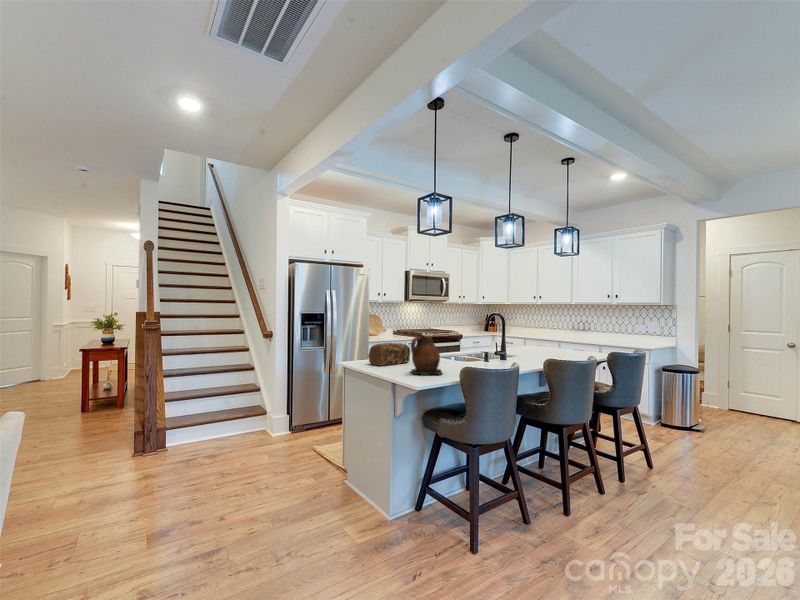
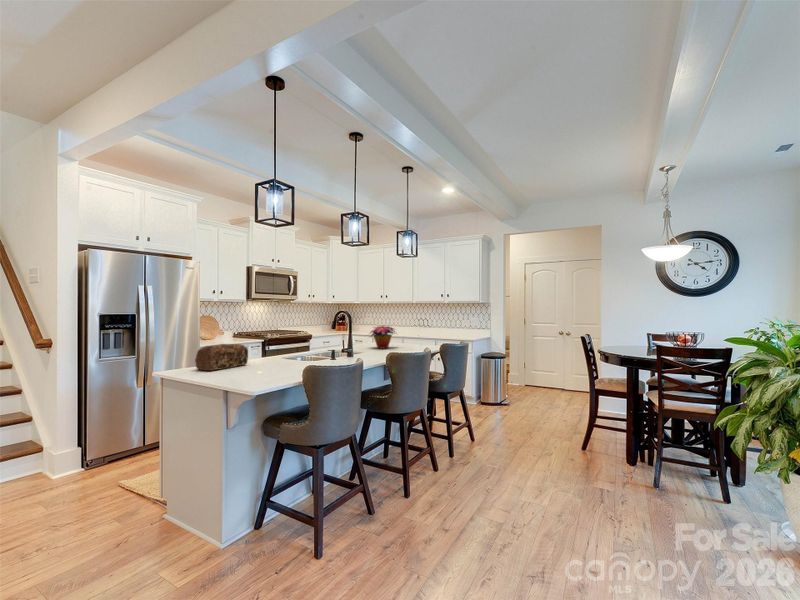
flower arrangement: none [521,330,559,355] -> present [371,326,395,349]
ceramic pitcher: present [411,333,442,374] -> none [245,330,284,377]

